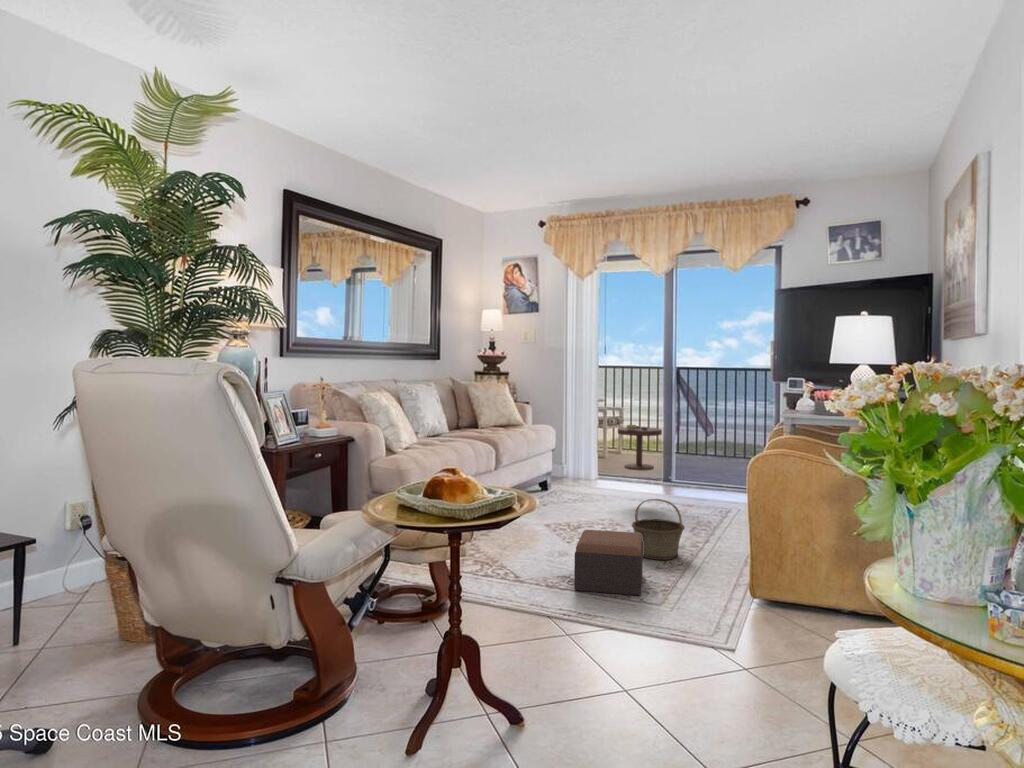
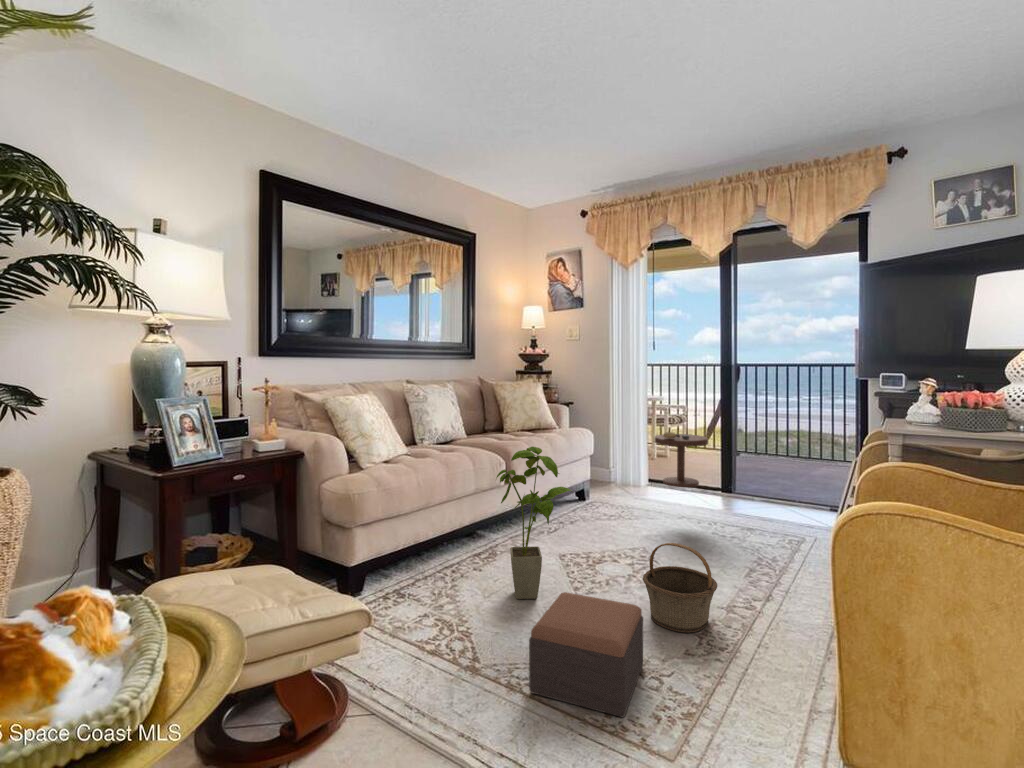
house plant: none [514,430,574,550] -> present [496,447,572,599]

